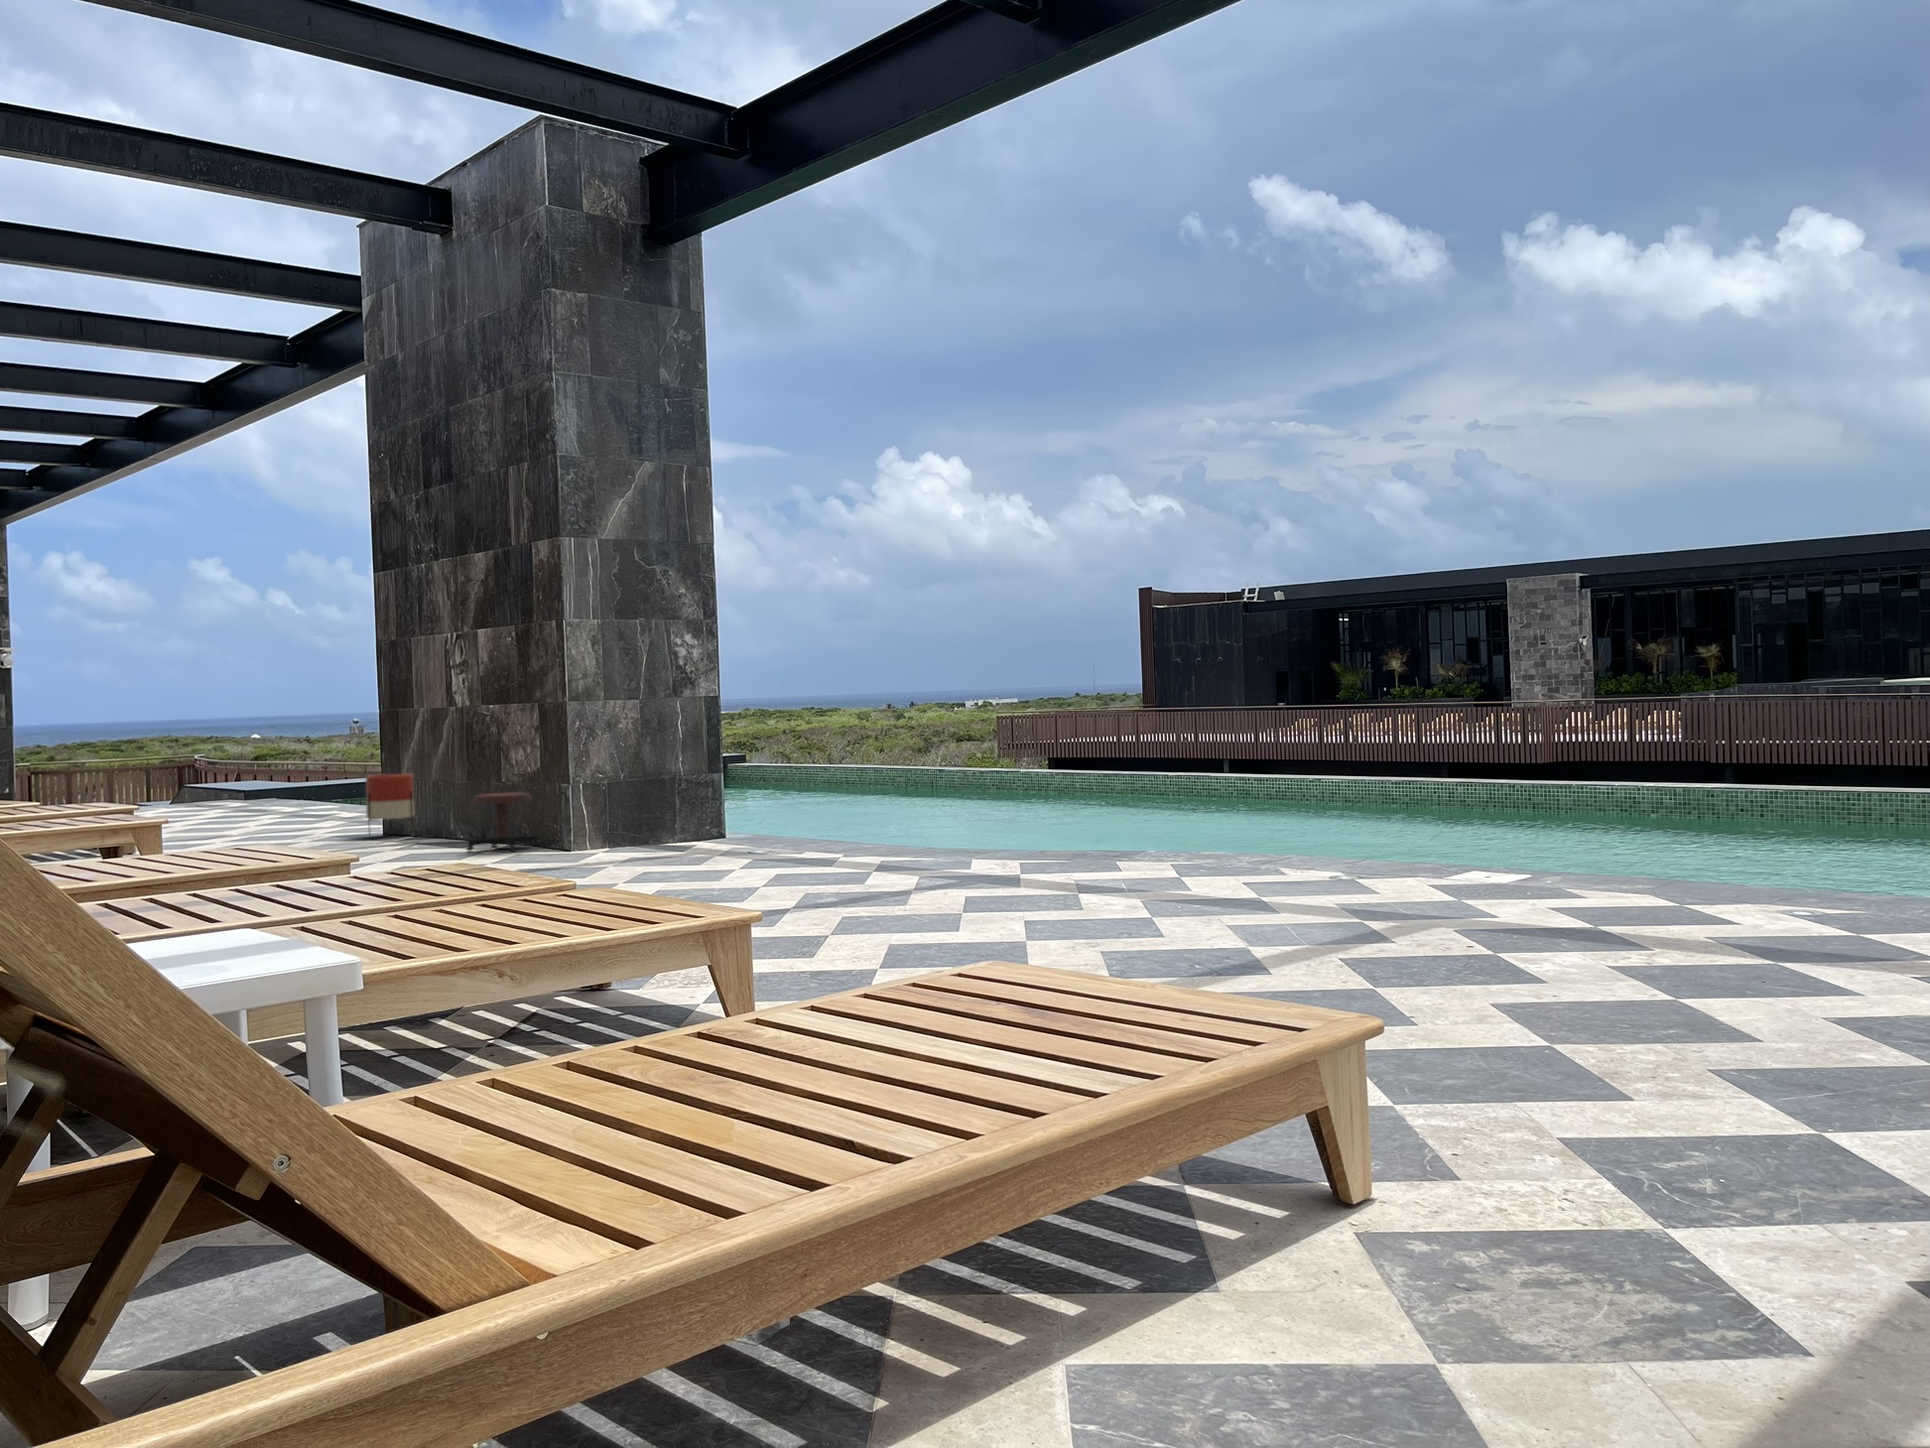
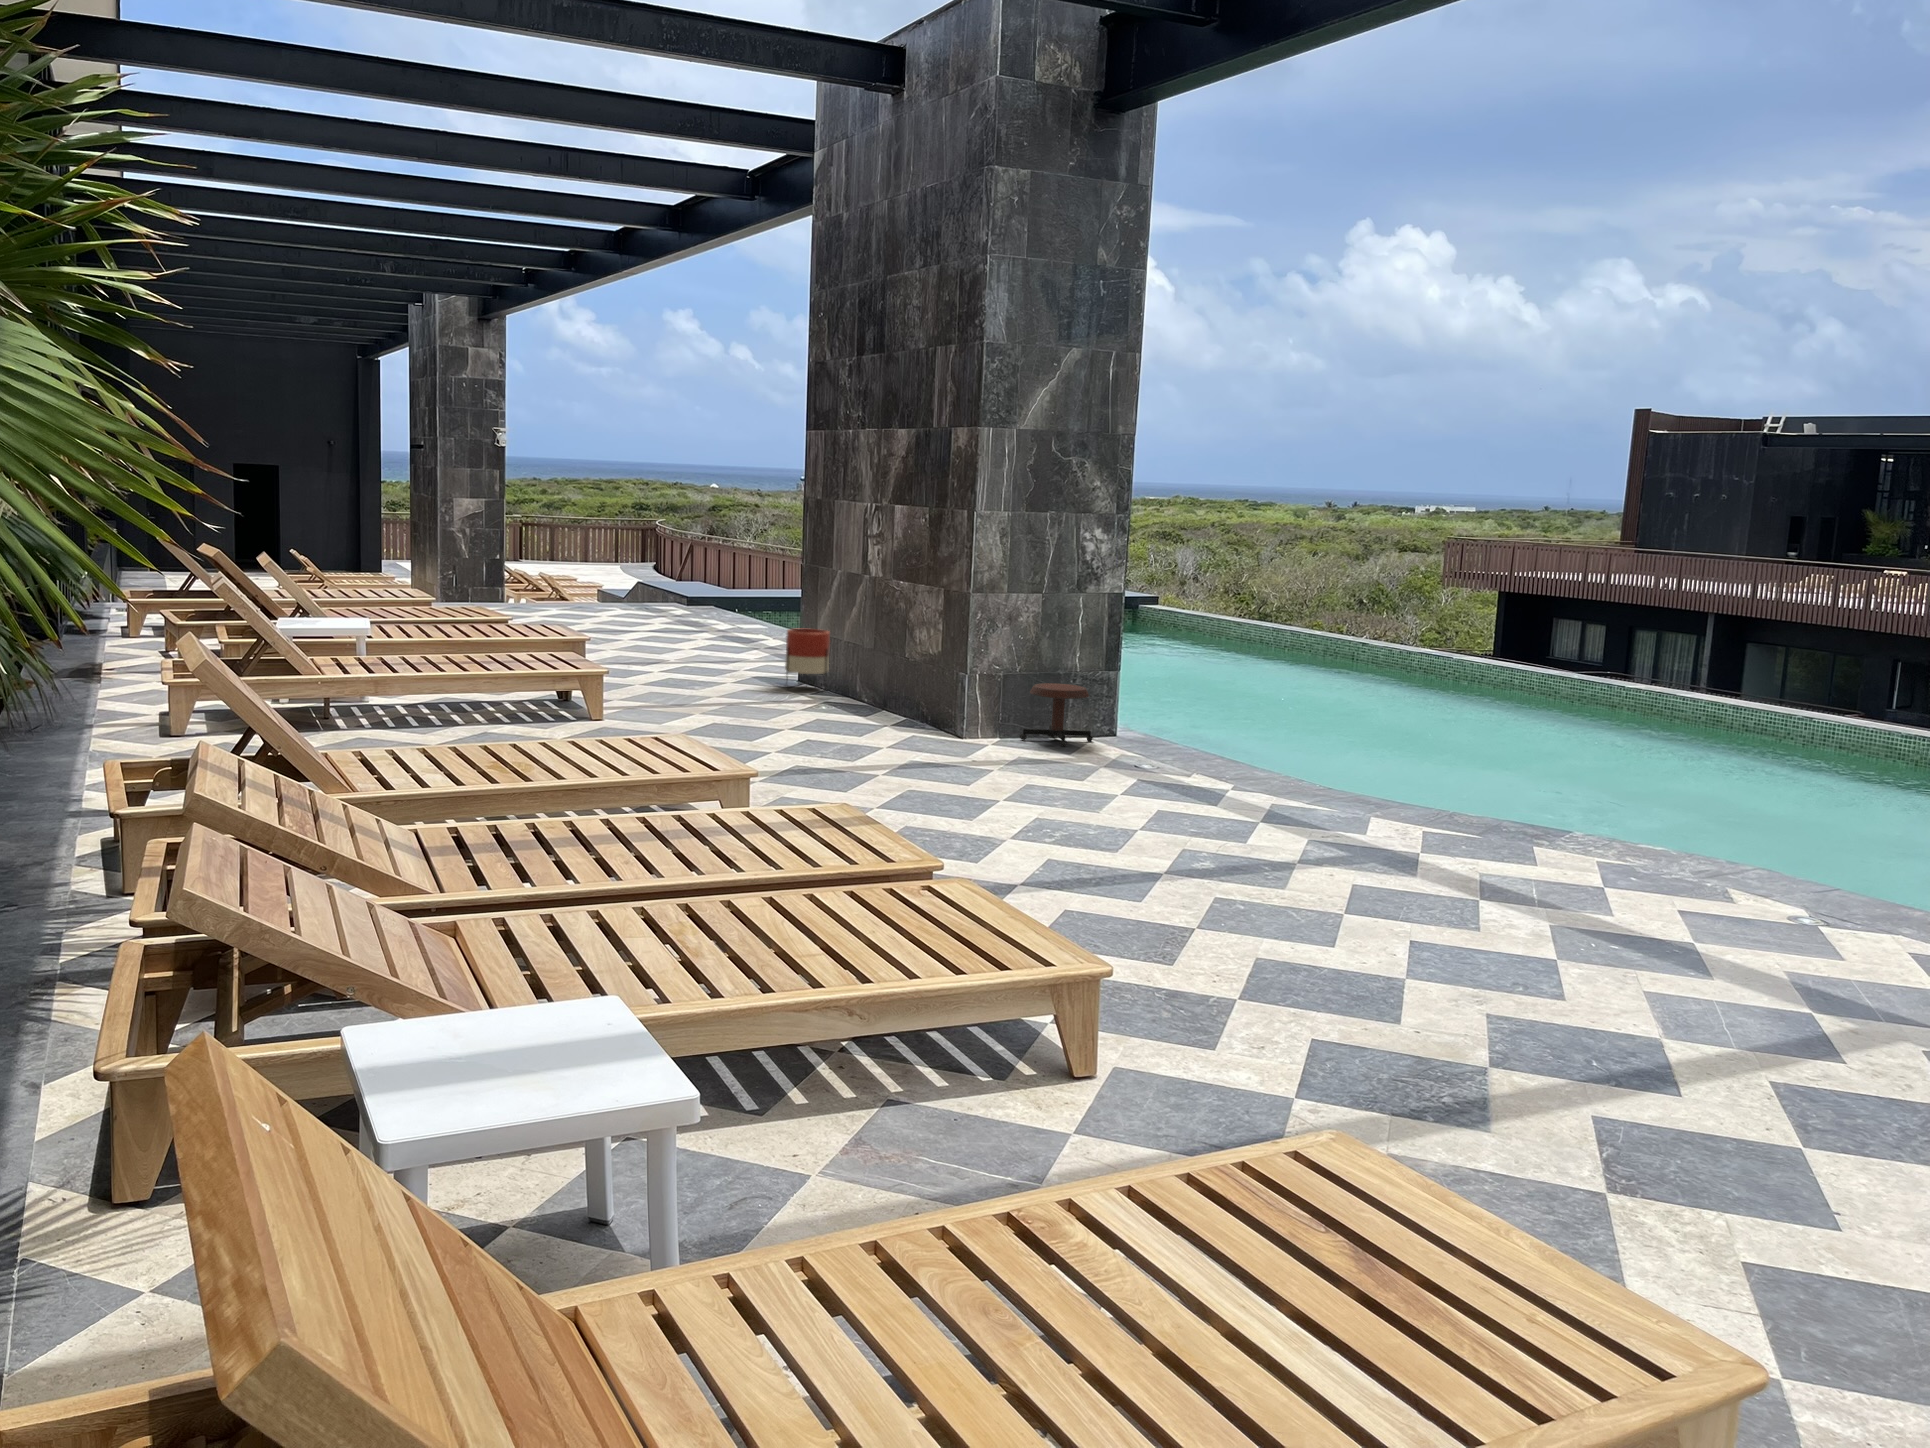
stool: present [467,792,540,851] -> present [1019,683,1093,746]

